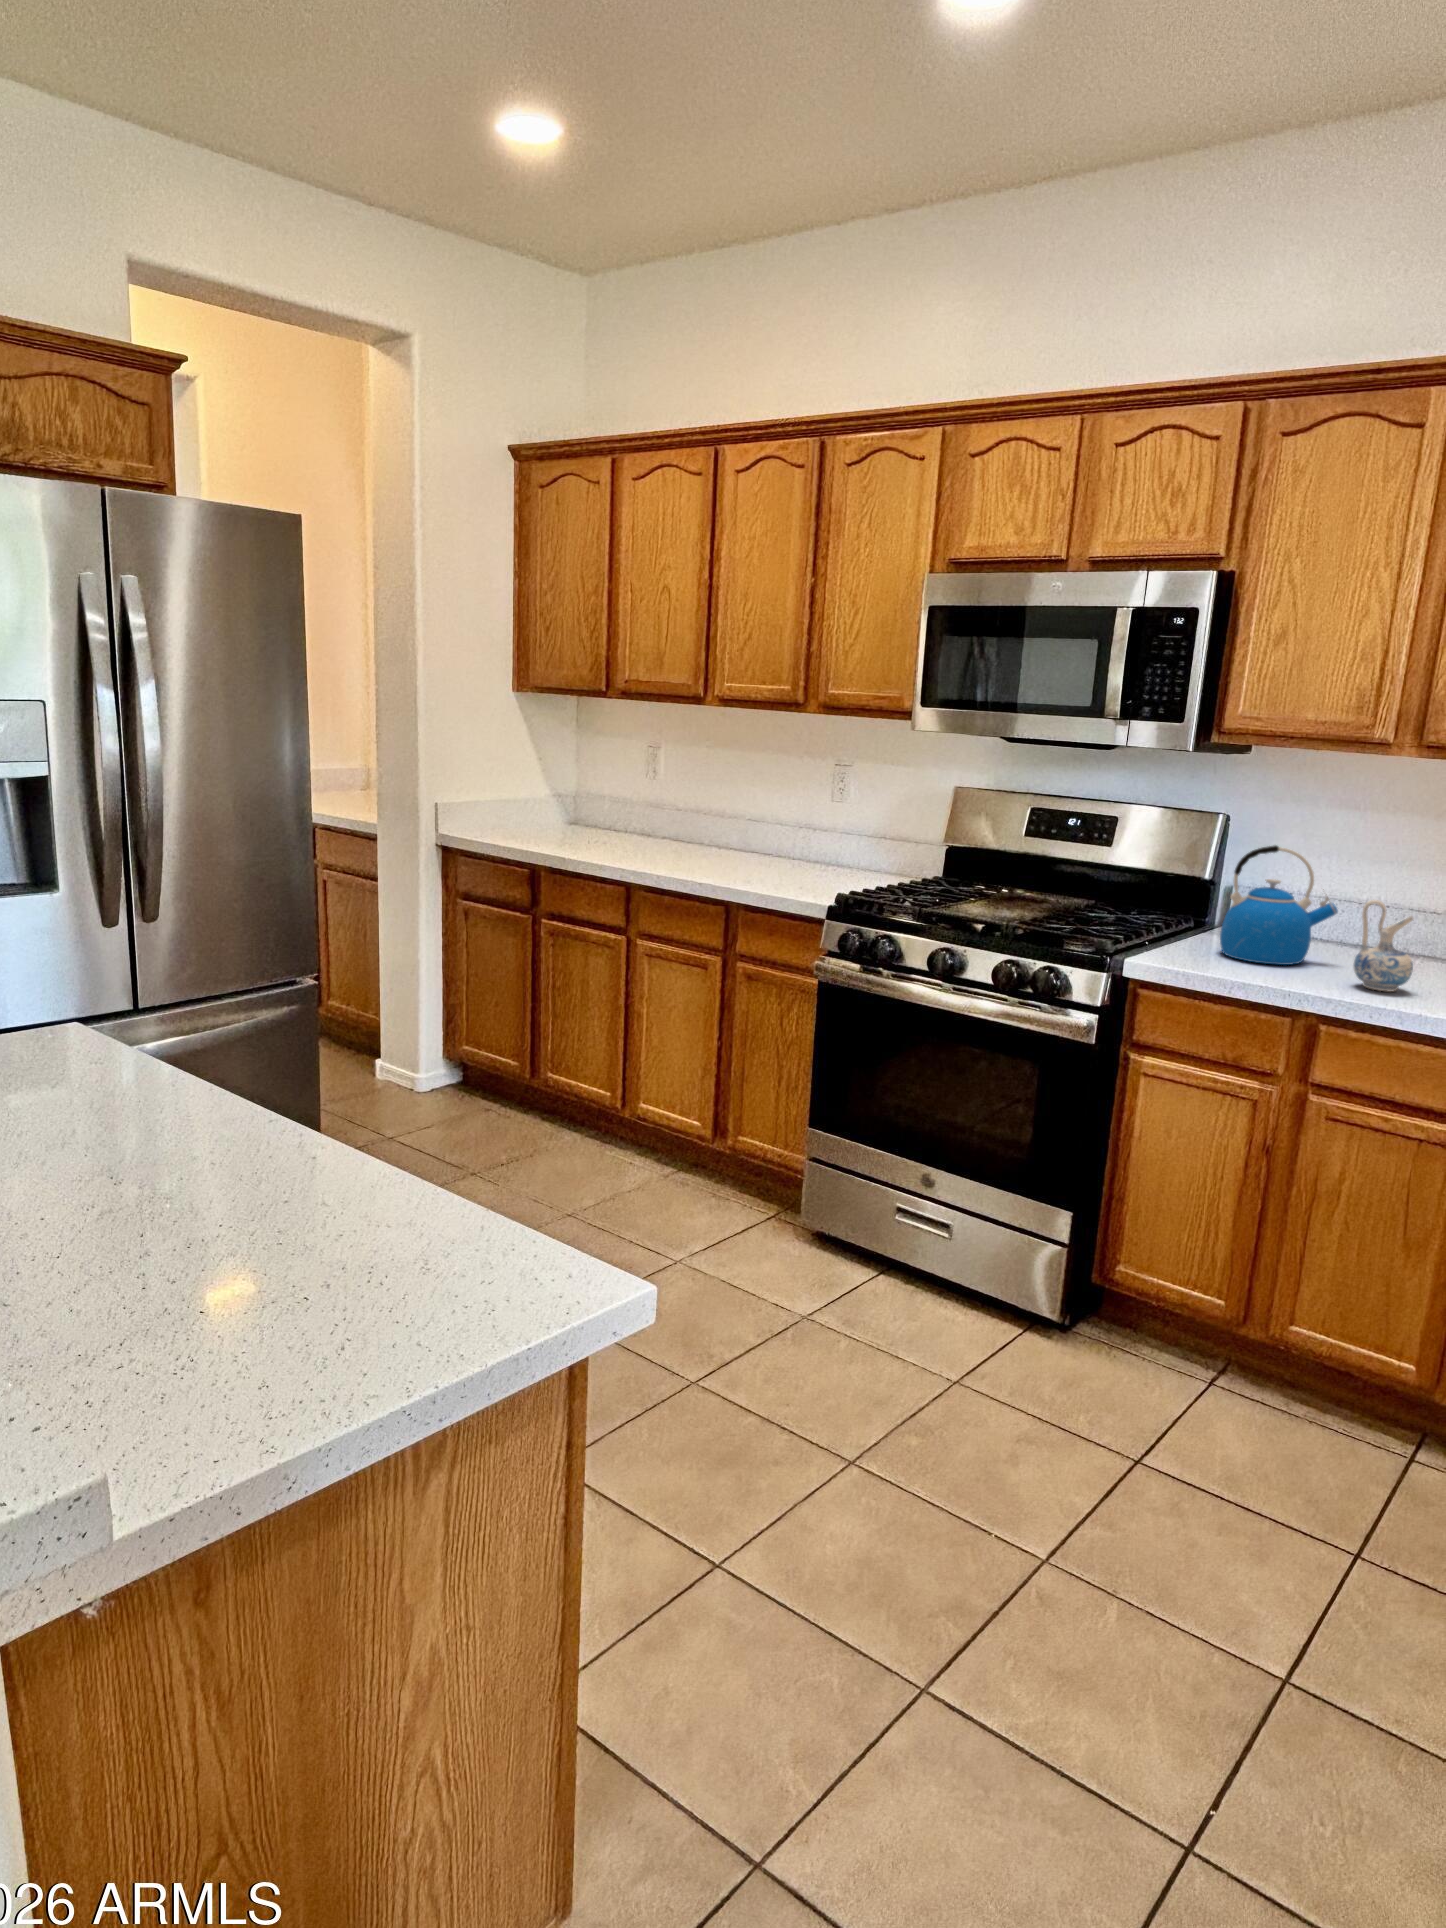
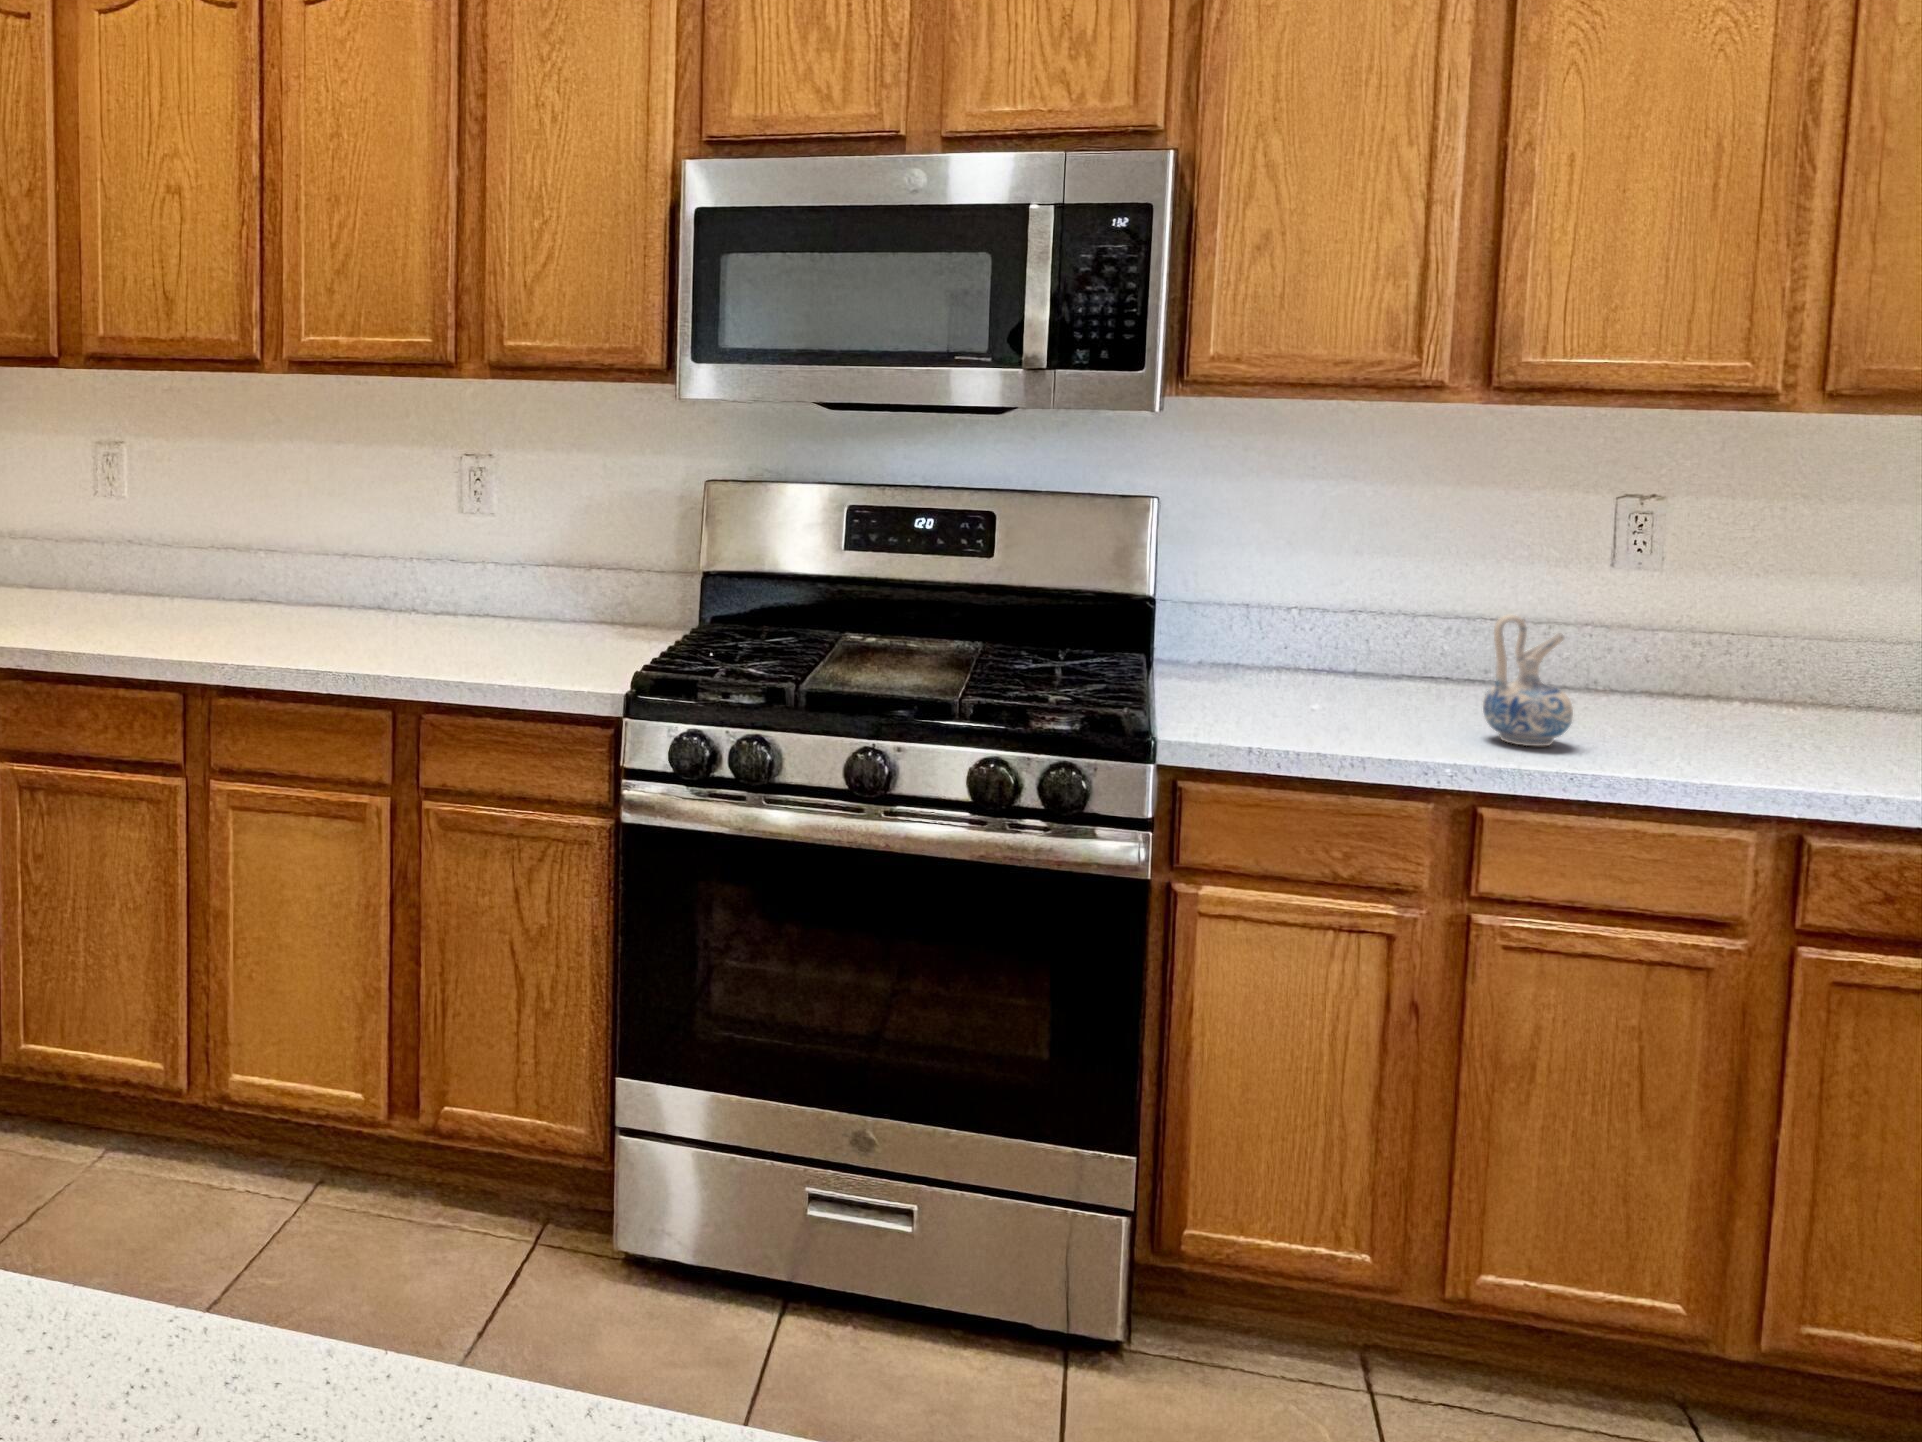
kettle: present [1220,845,1338,965] -> none [1237,542,1397,720]

